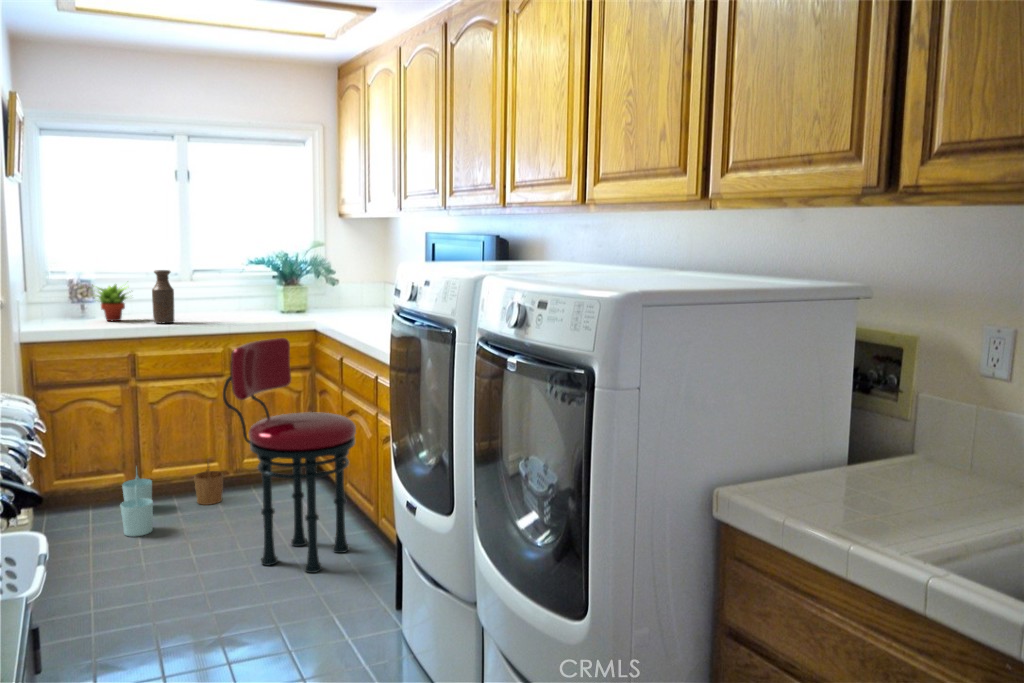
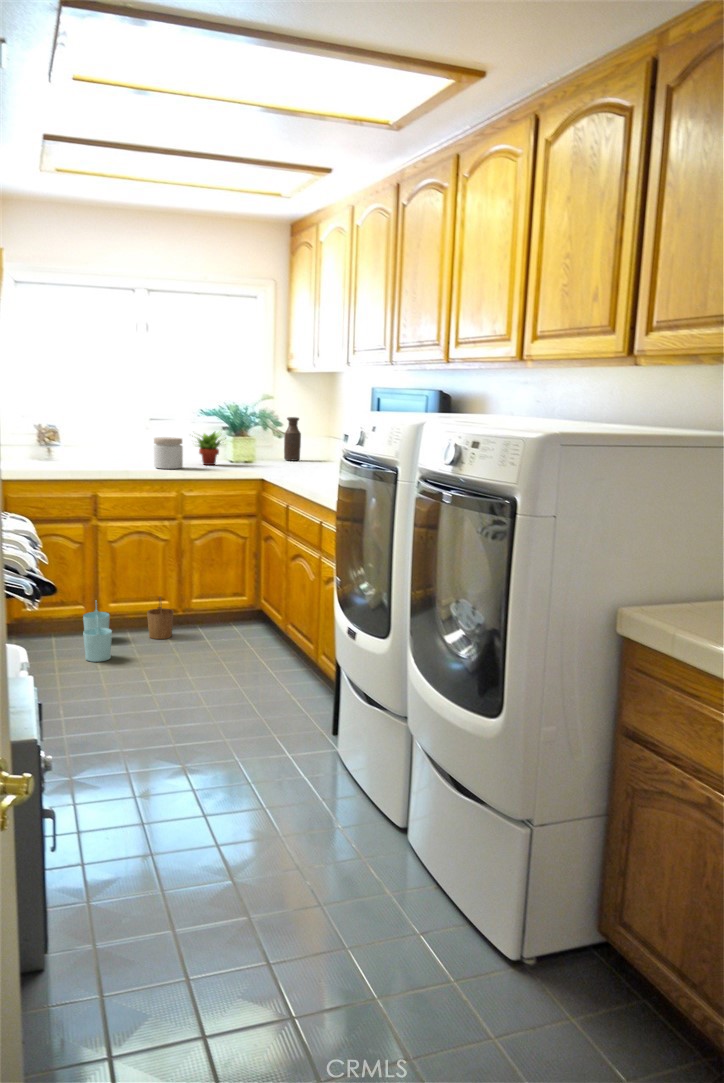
bottle: present [152,270,174,323] -> present [284,417,301,461]
succulent plant: present [92,285,127,321] -> present [197,432,226,465]
jar: none [197,289,229,323] -> present [154,437,183,469]
stool: present [223,338,356,573] -> none [179,483,300,700]

